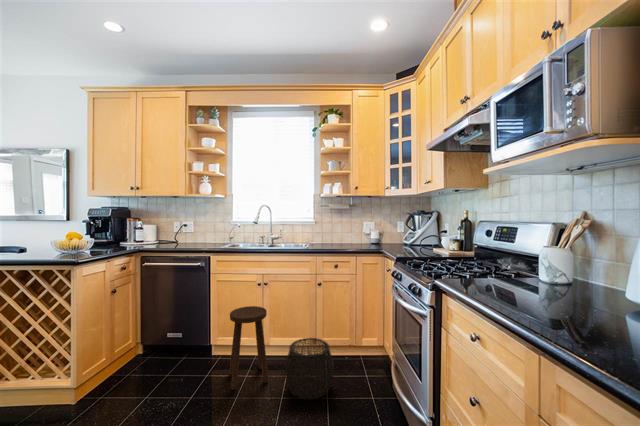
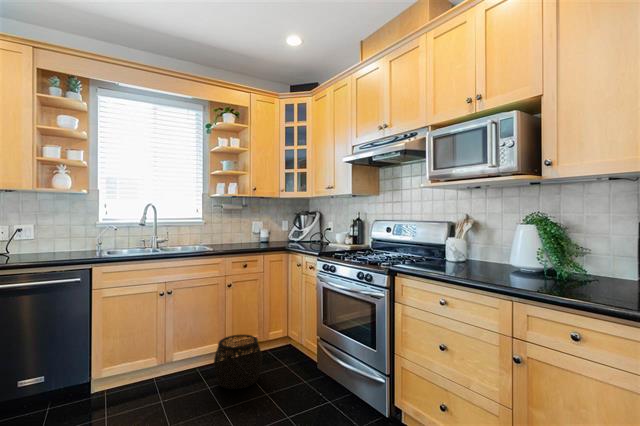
stool: present [229,306,268,390] -> none [140,315,193,404]

